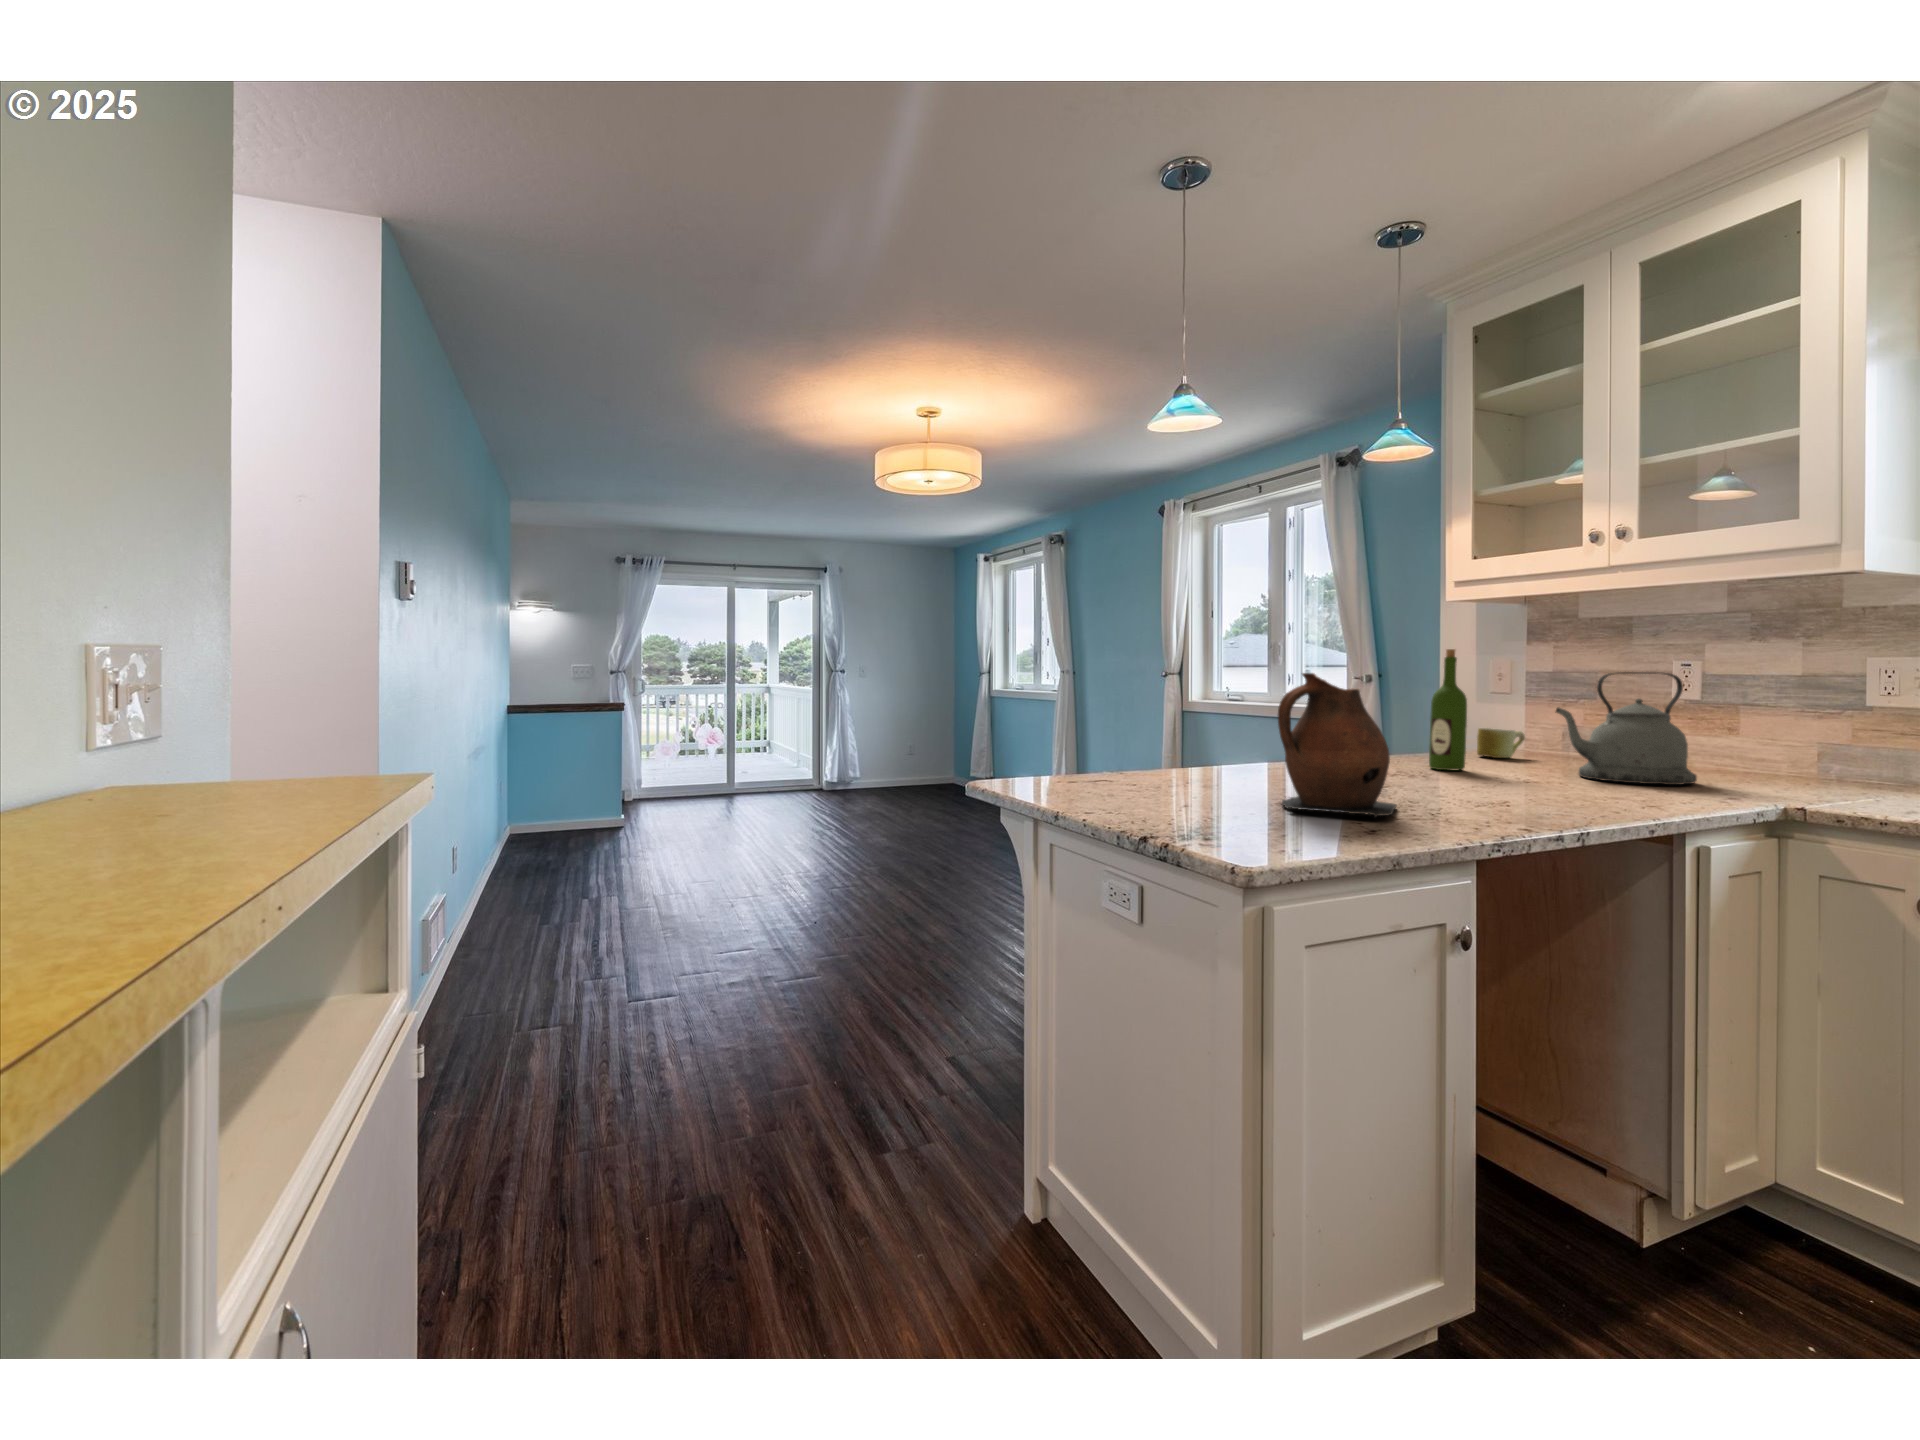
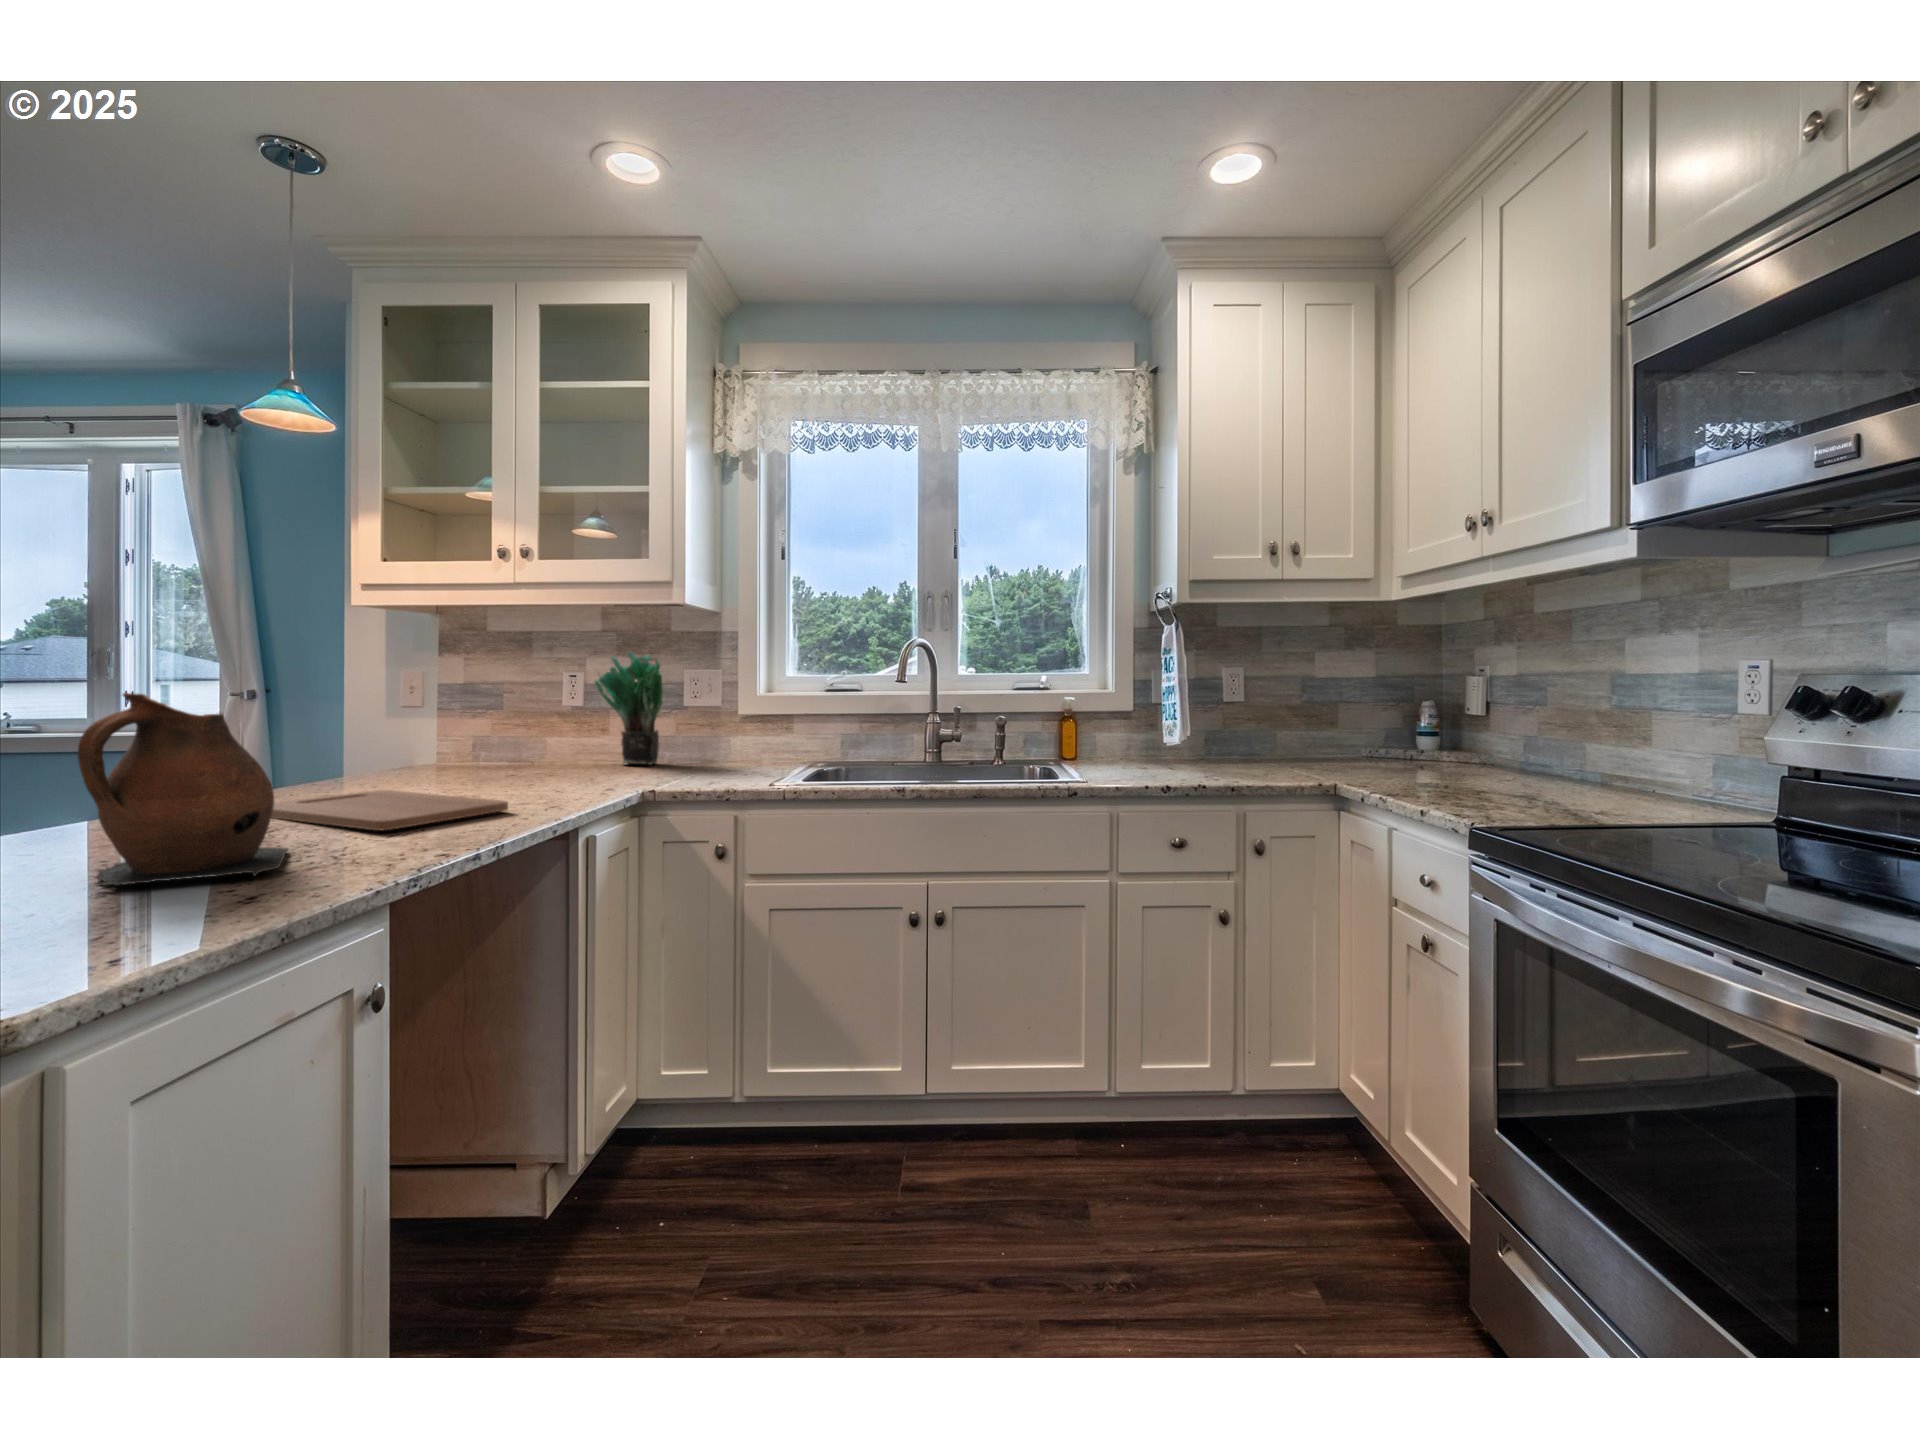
potted plant: none [1714,631,1827,780] -> present [595,652,663,765]
wine bottle: present [1429,649,1467,771] -> none [335,657,379,788]
kettle: present [1556,672,1697,785] -> none [469,684,586,782]
mug: present [1477,728,1525,758] -> none [393,736,442,766]
cutting board: none [1365,773,1595,803] -> present [272,790,508,830]

